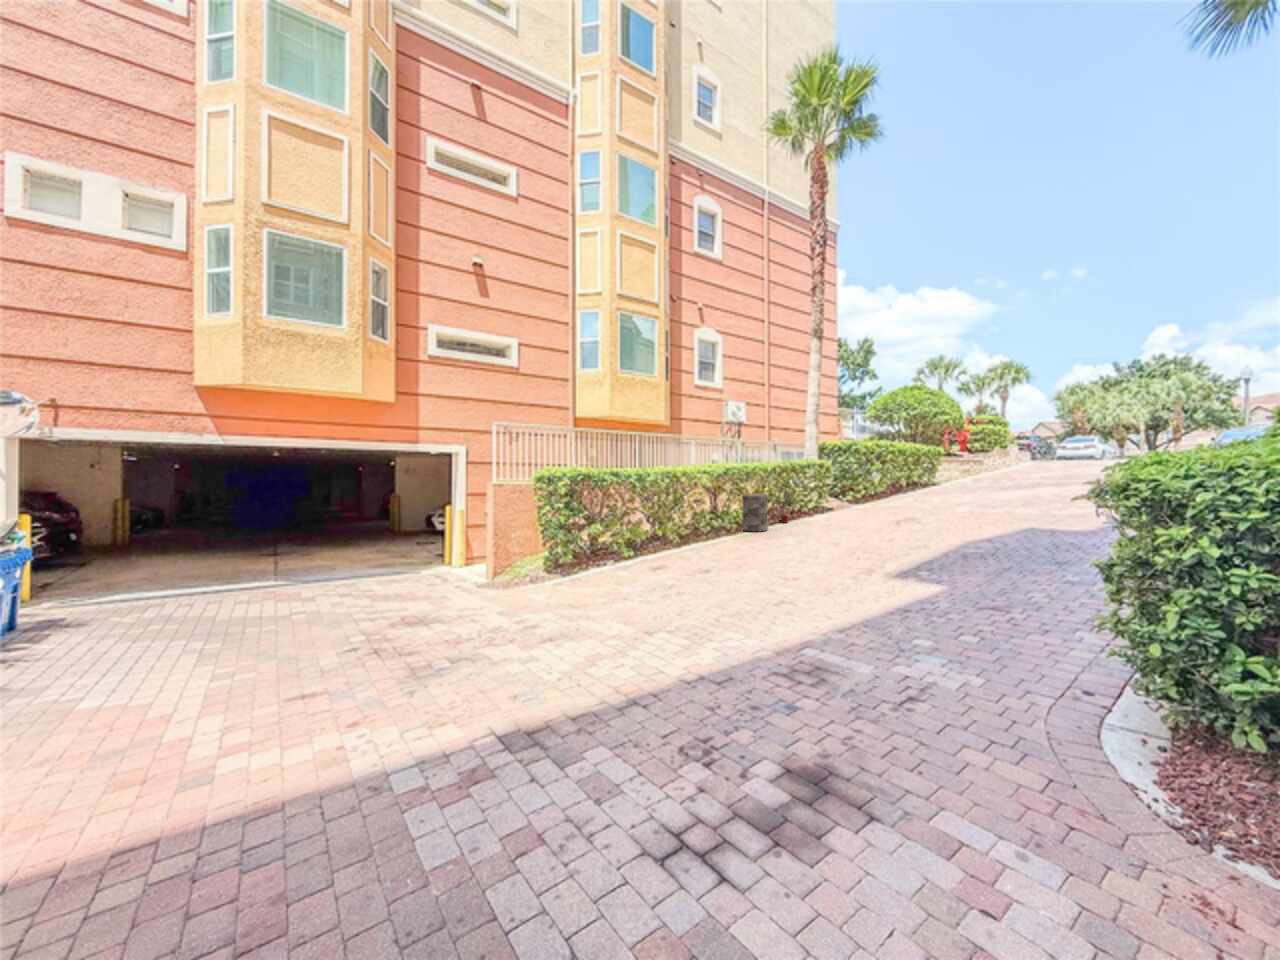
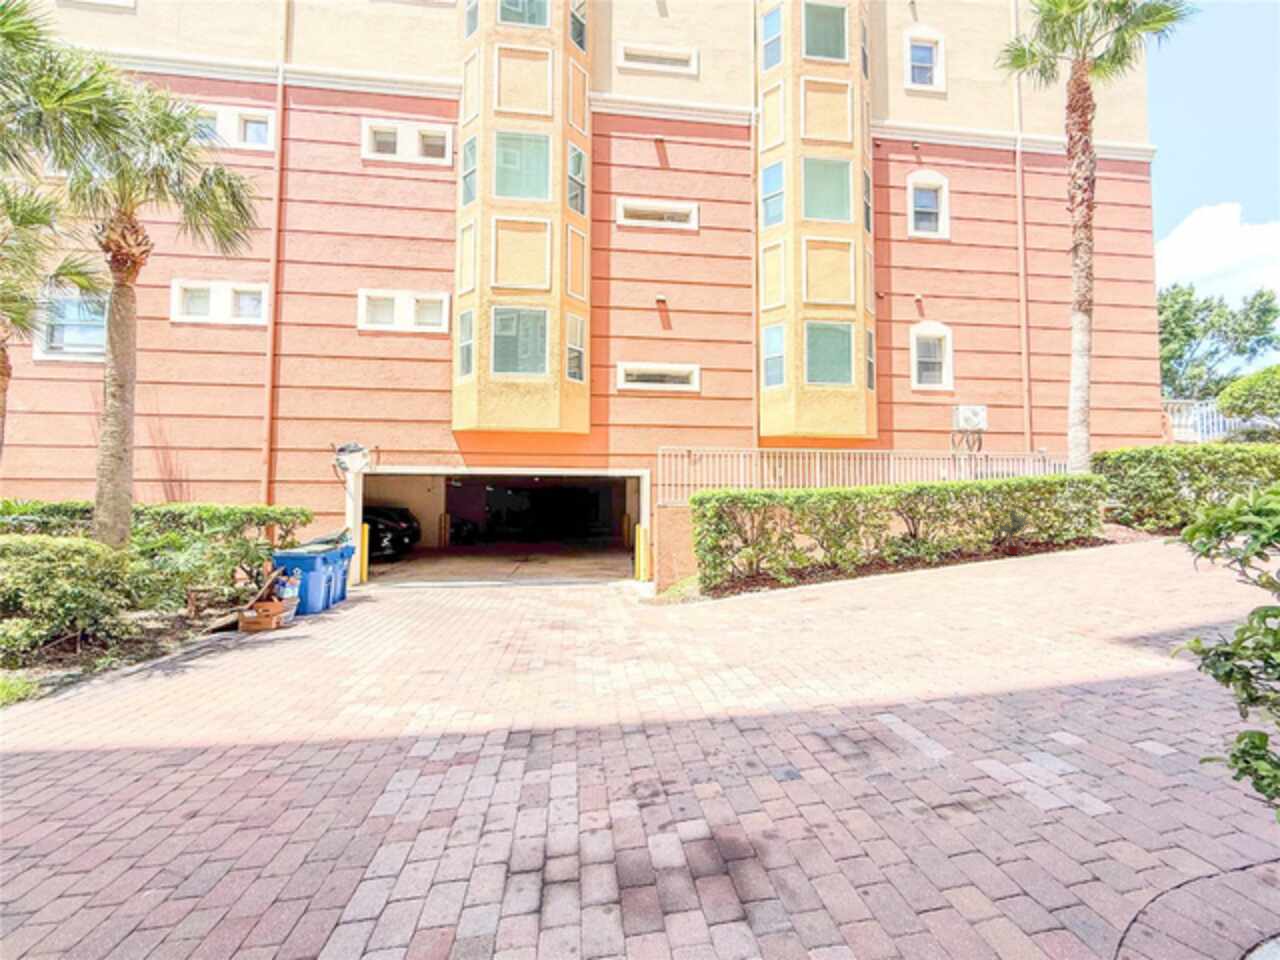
trash can: present [742,493,768,531] -> none [944,517,981,563]

